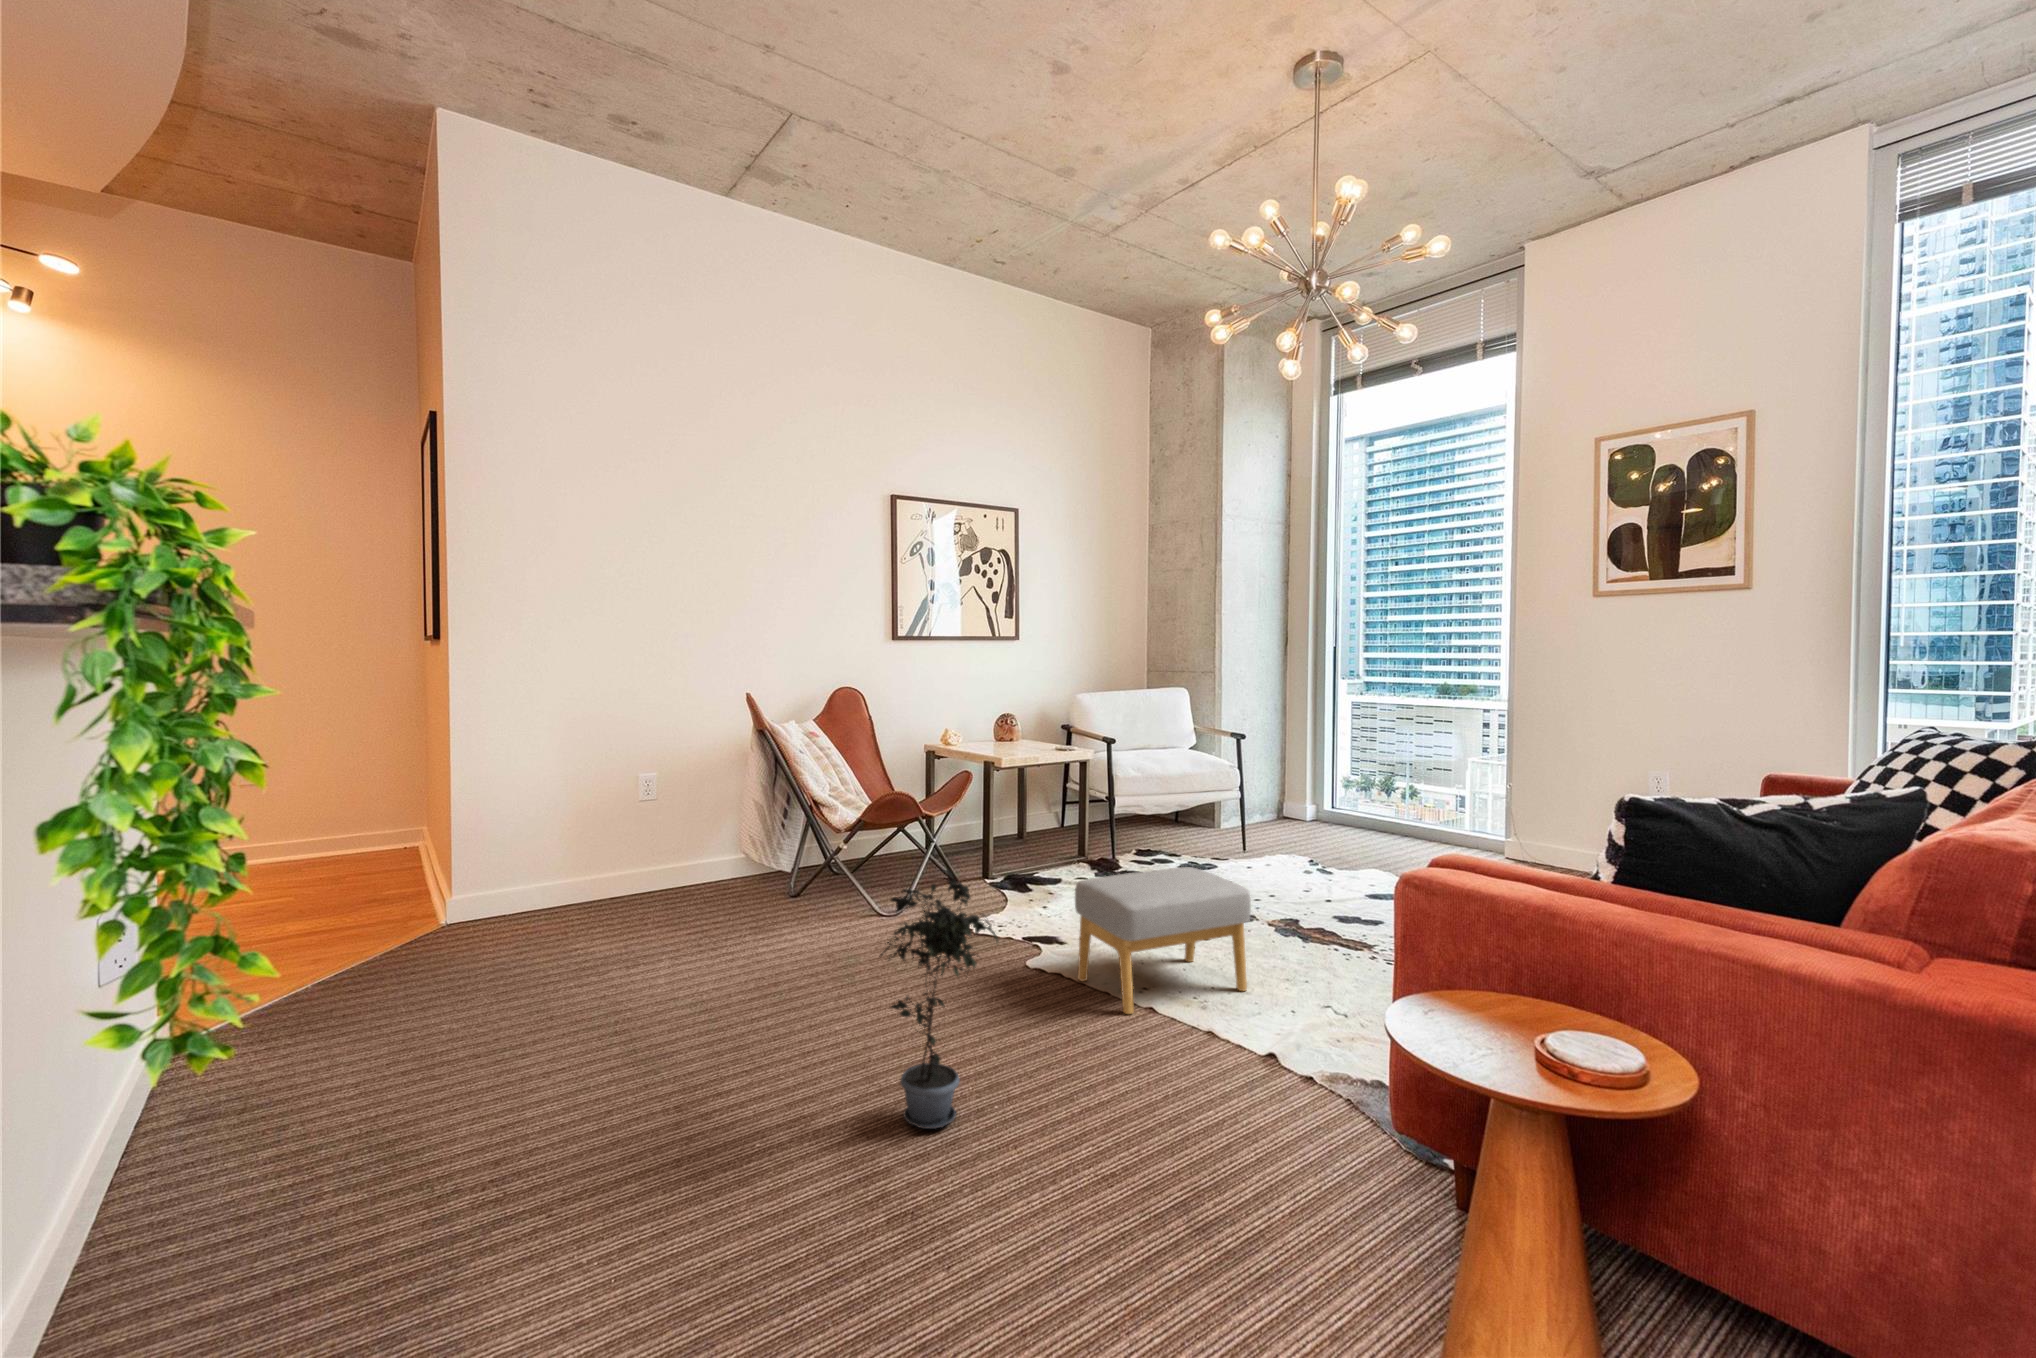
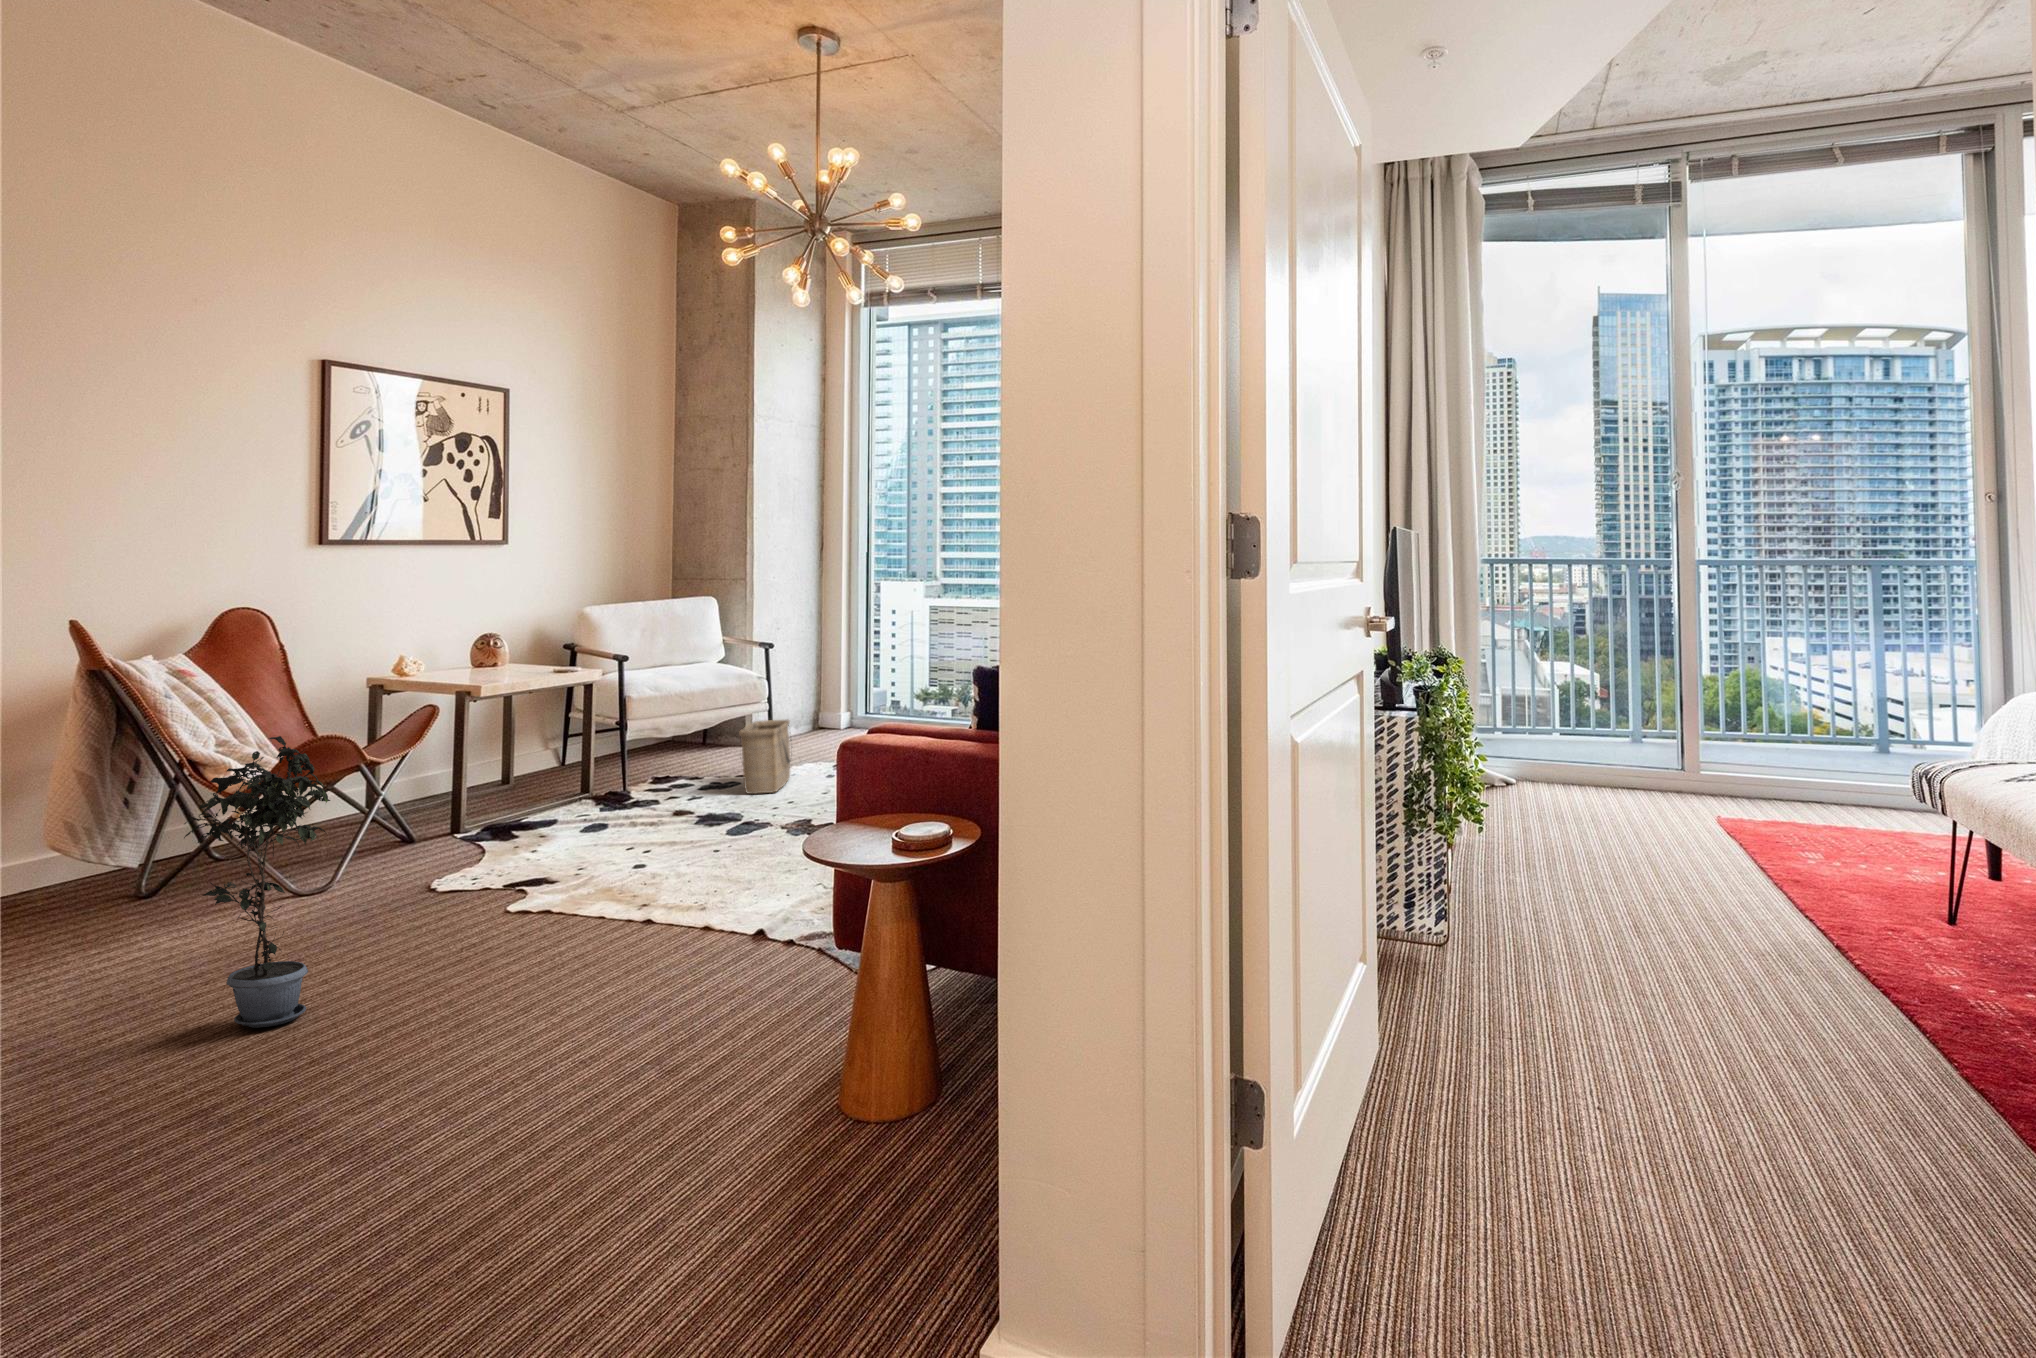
basket: none [1202,798,1244,868] -> present [739,720,792,794]
footstool: present [1075,867,1251,1014] -> none [516,763,721,915]

